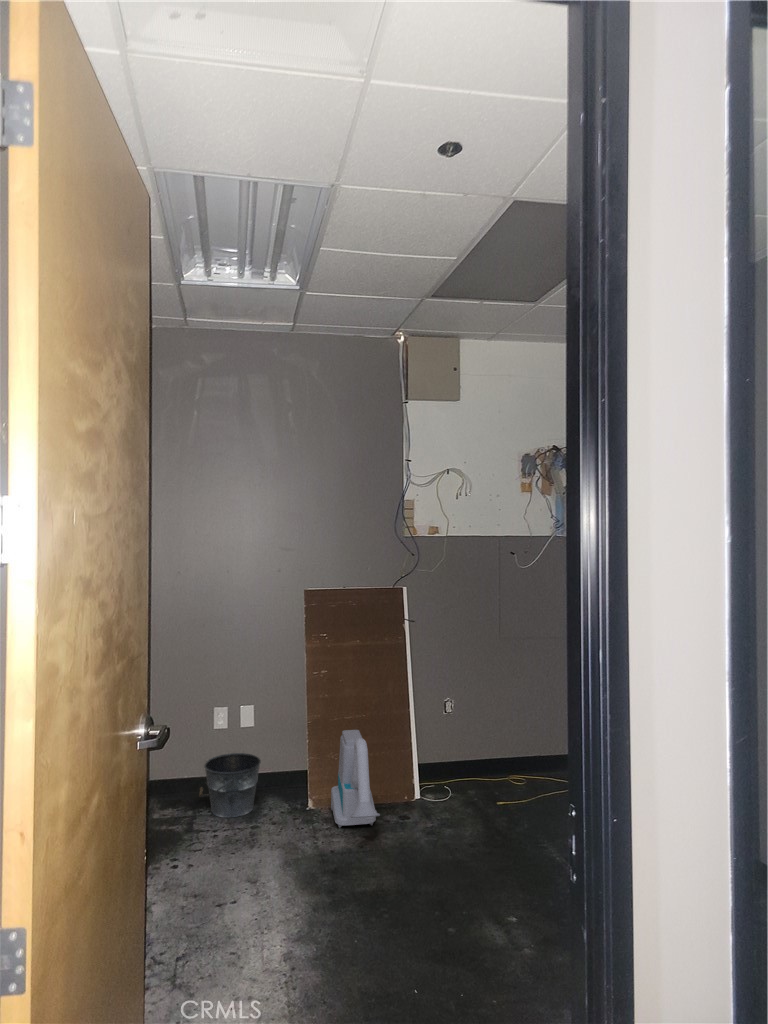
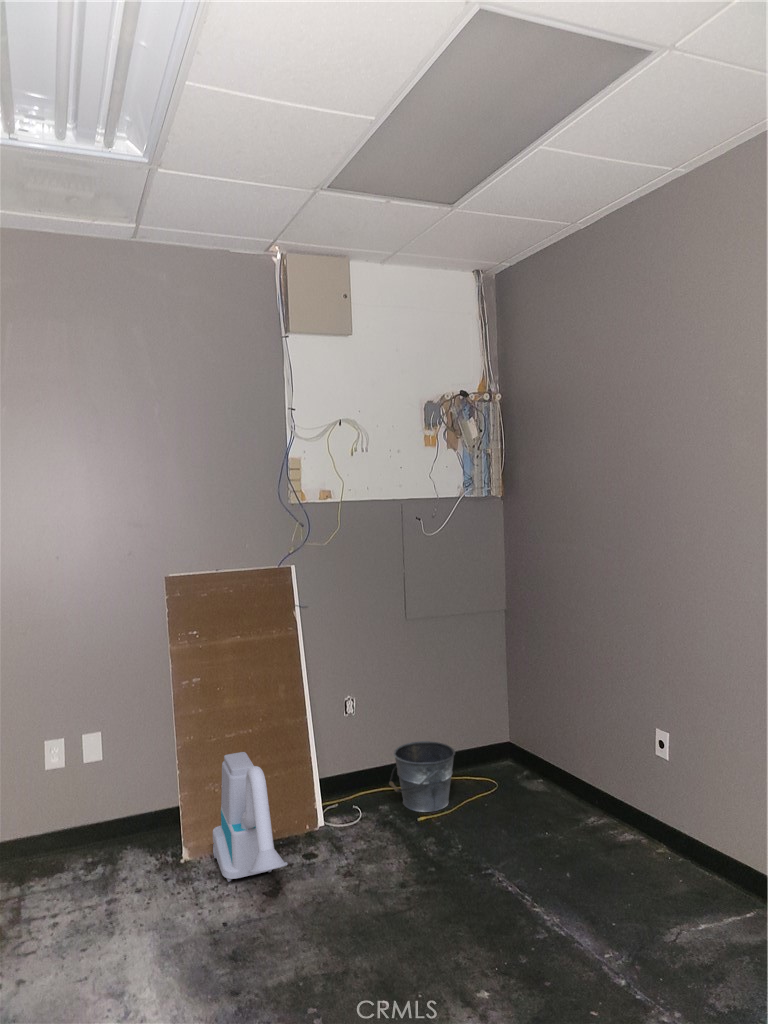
bucket: present [199,753,261,818] -> present [389,741,455,812]

